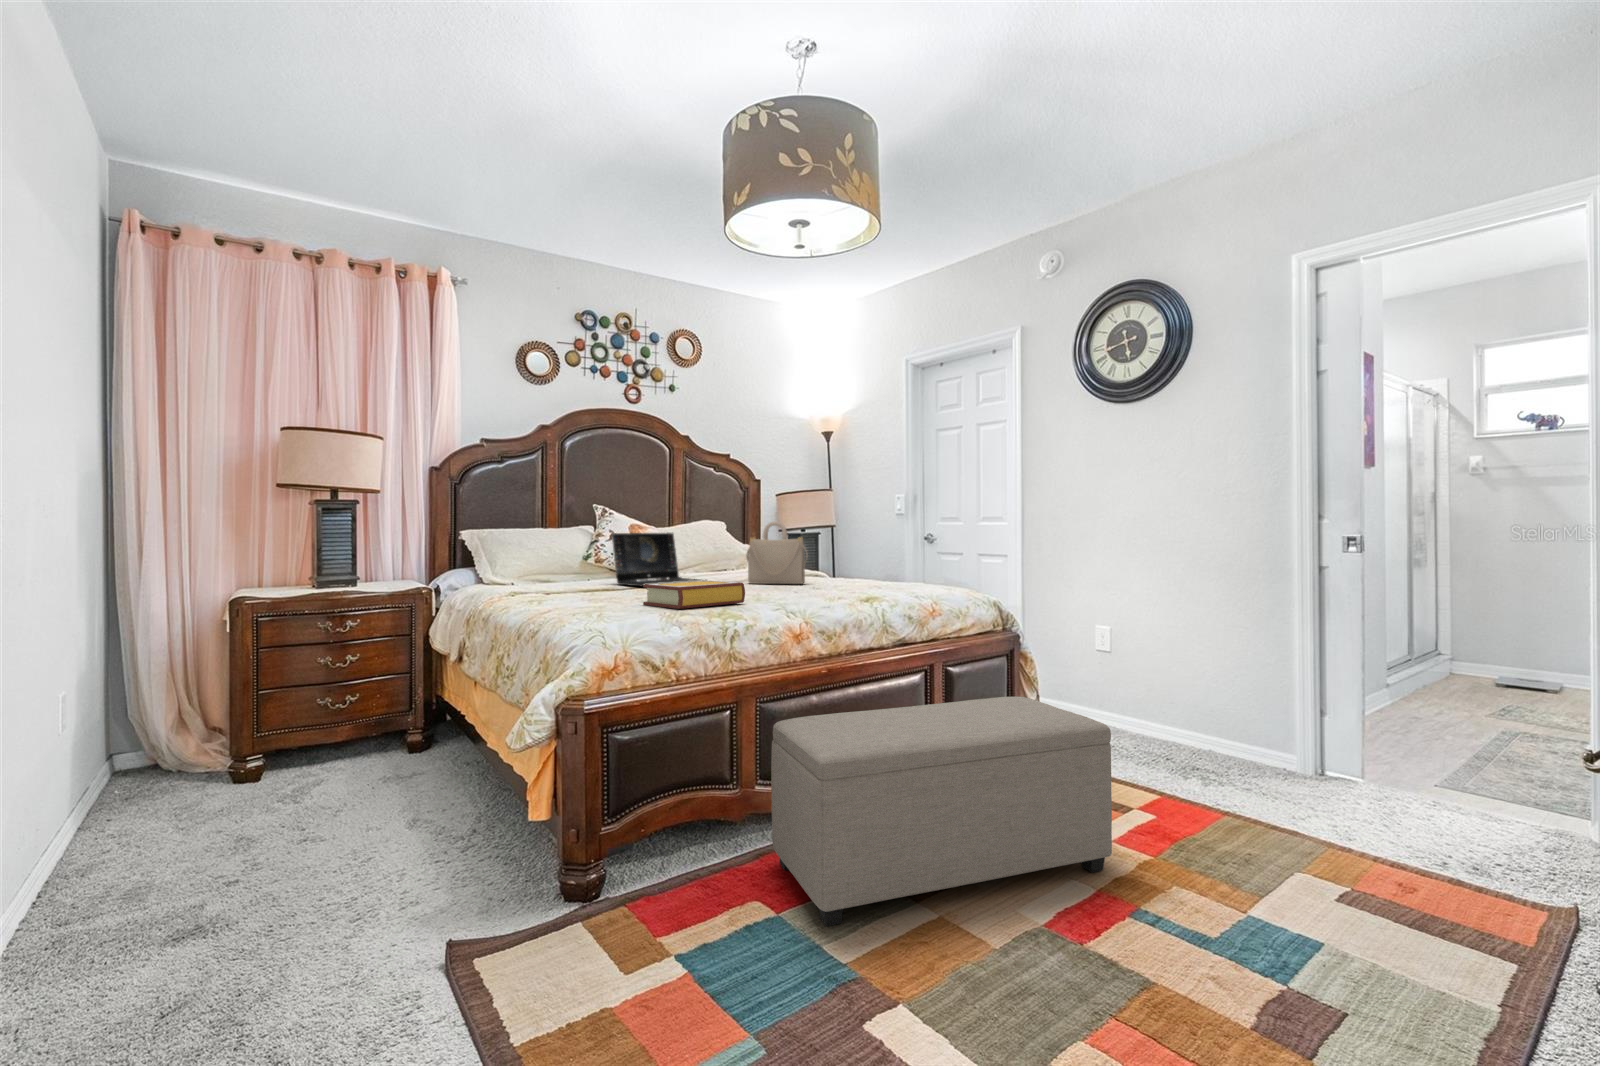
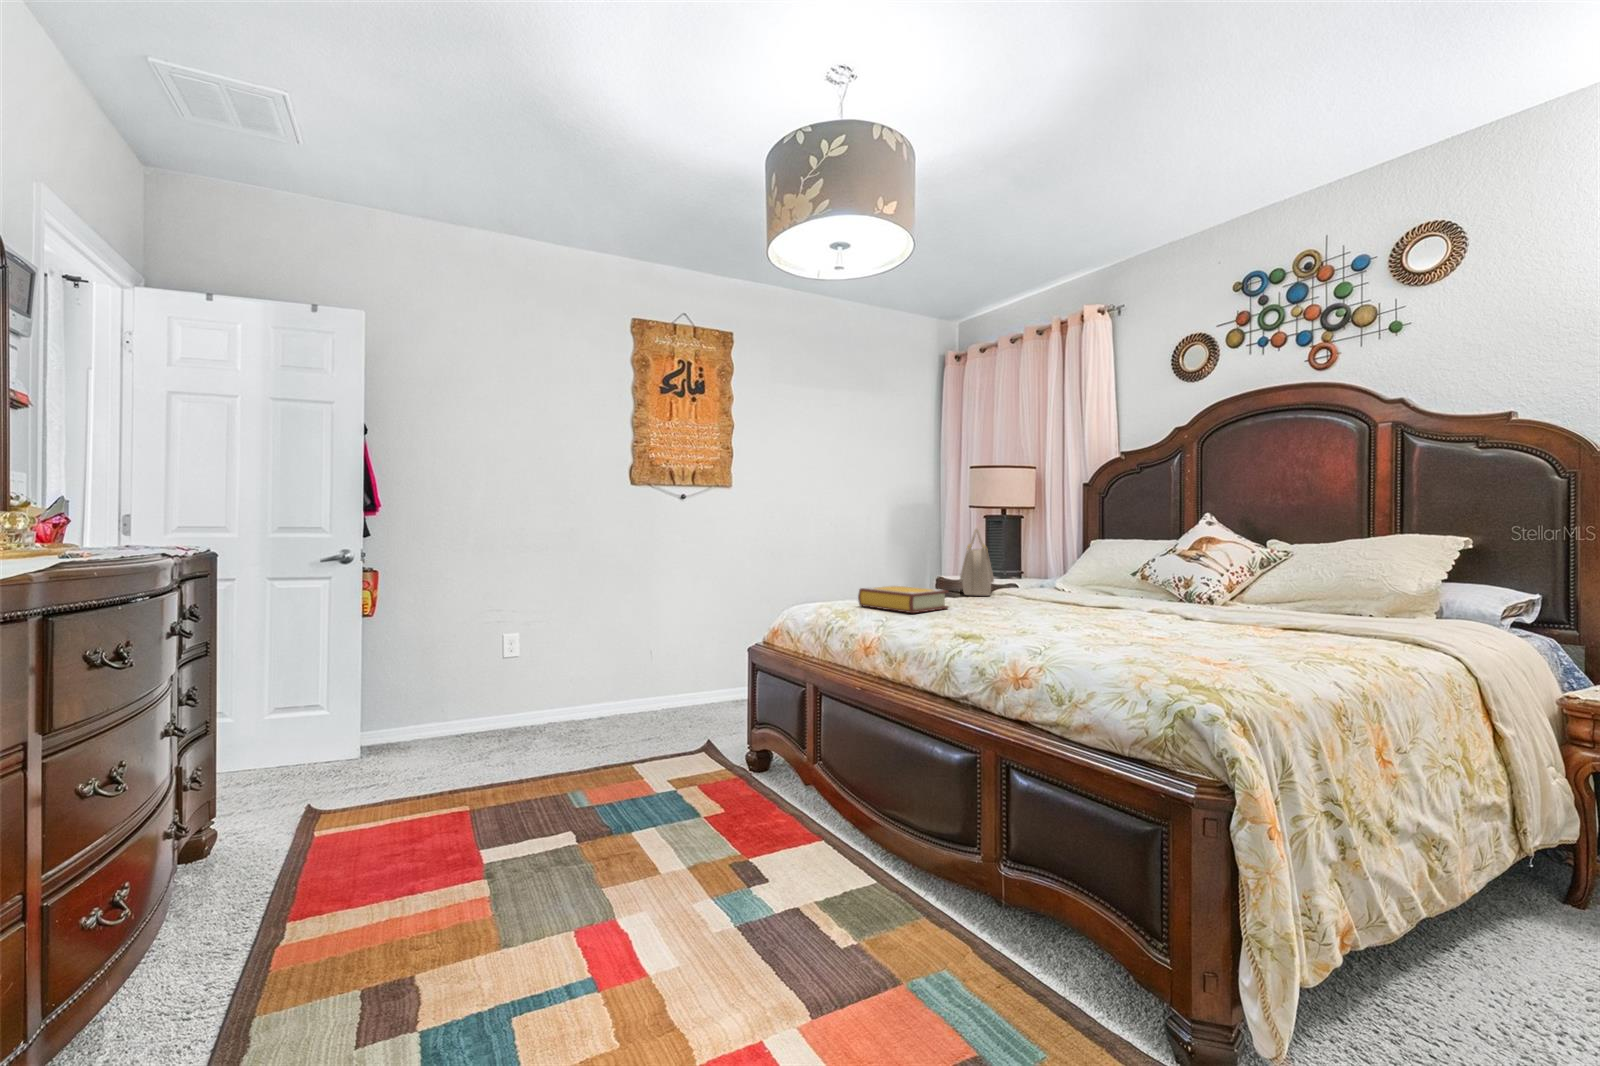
handbag: present [746,521,807,584] -> present [960,529,994,596]
laptop: present [612,533,702,586] -> none [1051,541,1163,603]
ottoman: present [771,697,1112,926] -> none [669,700,858,992]

